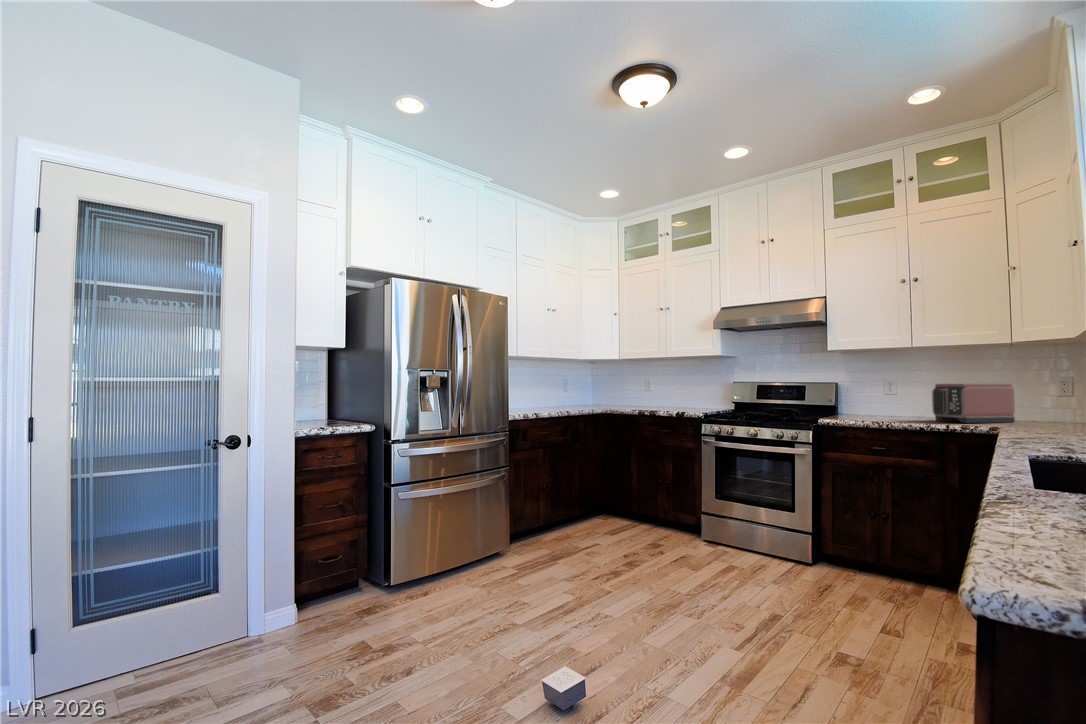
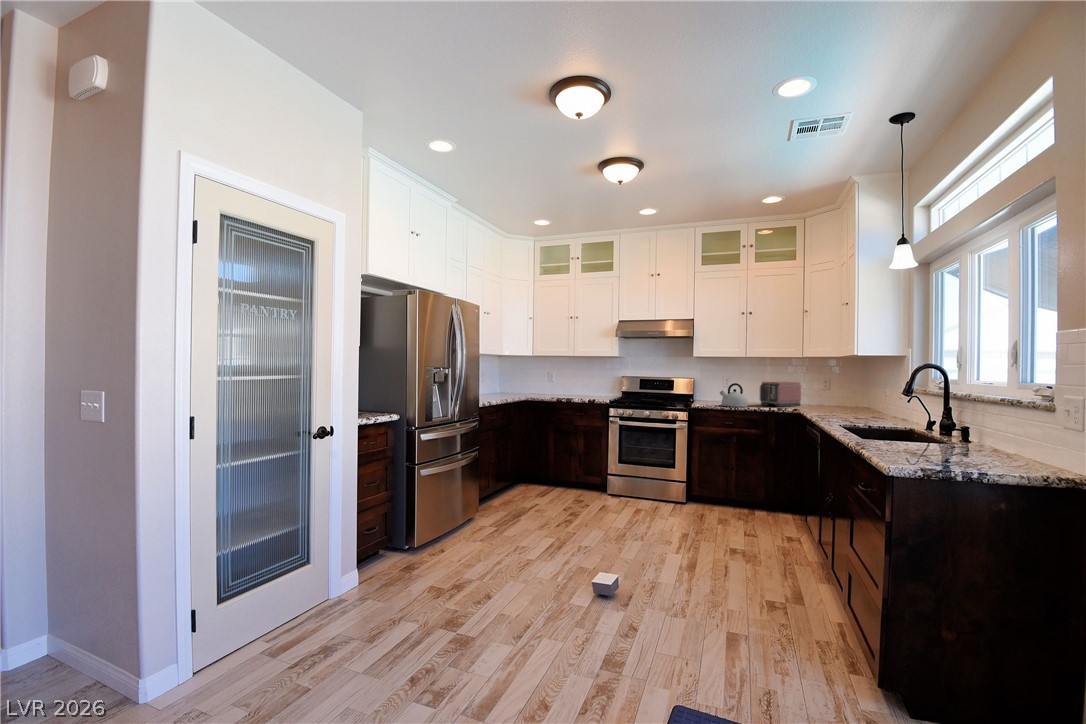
kettle: none [858,386,910,422] -> present [720,383,748,407]

